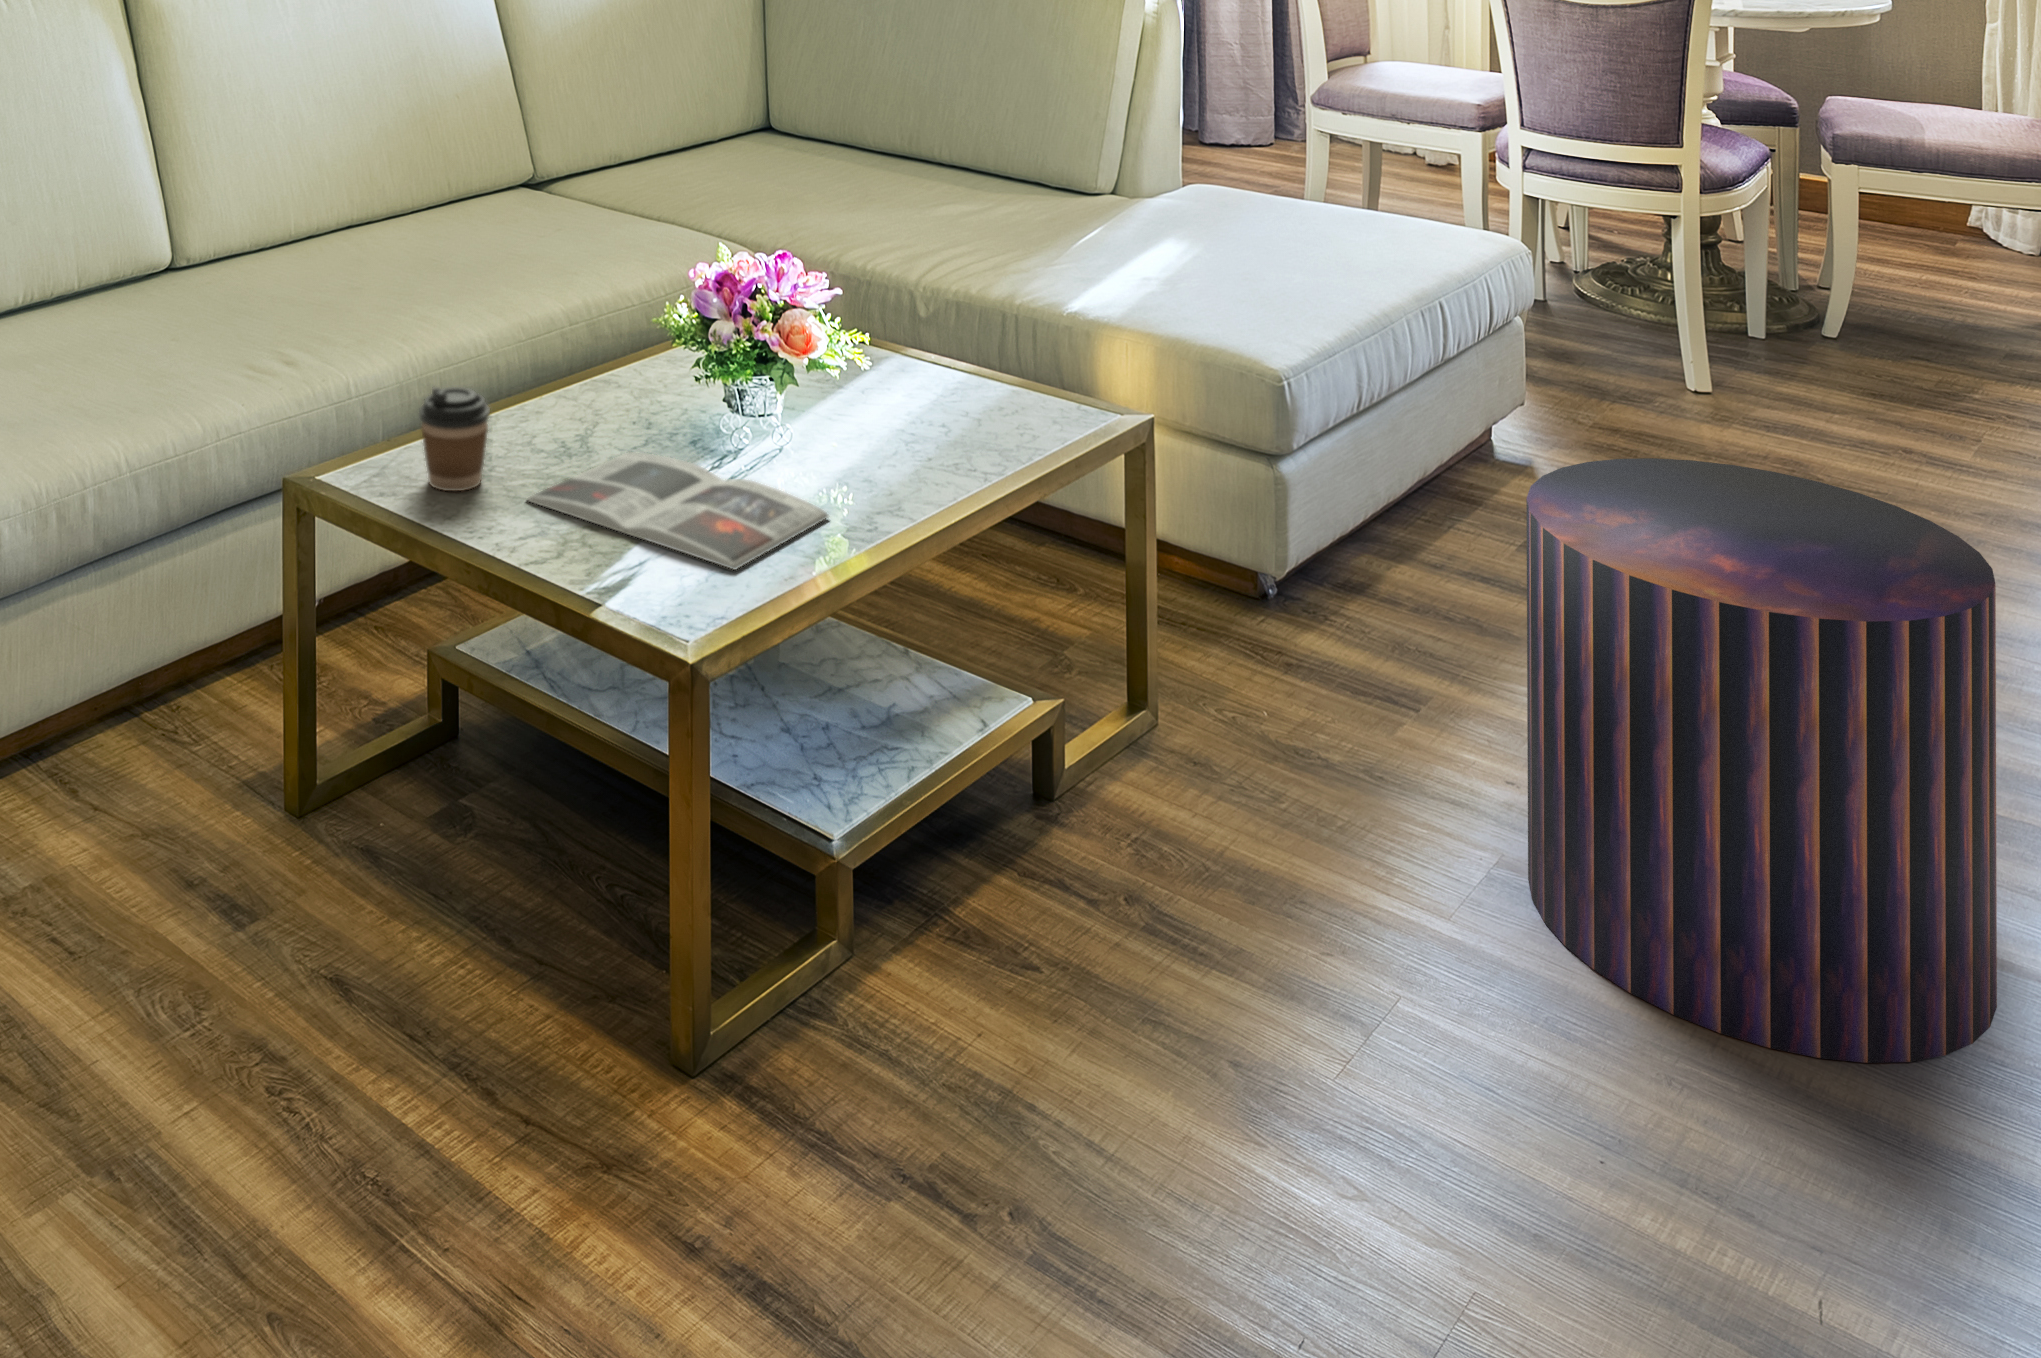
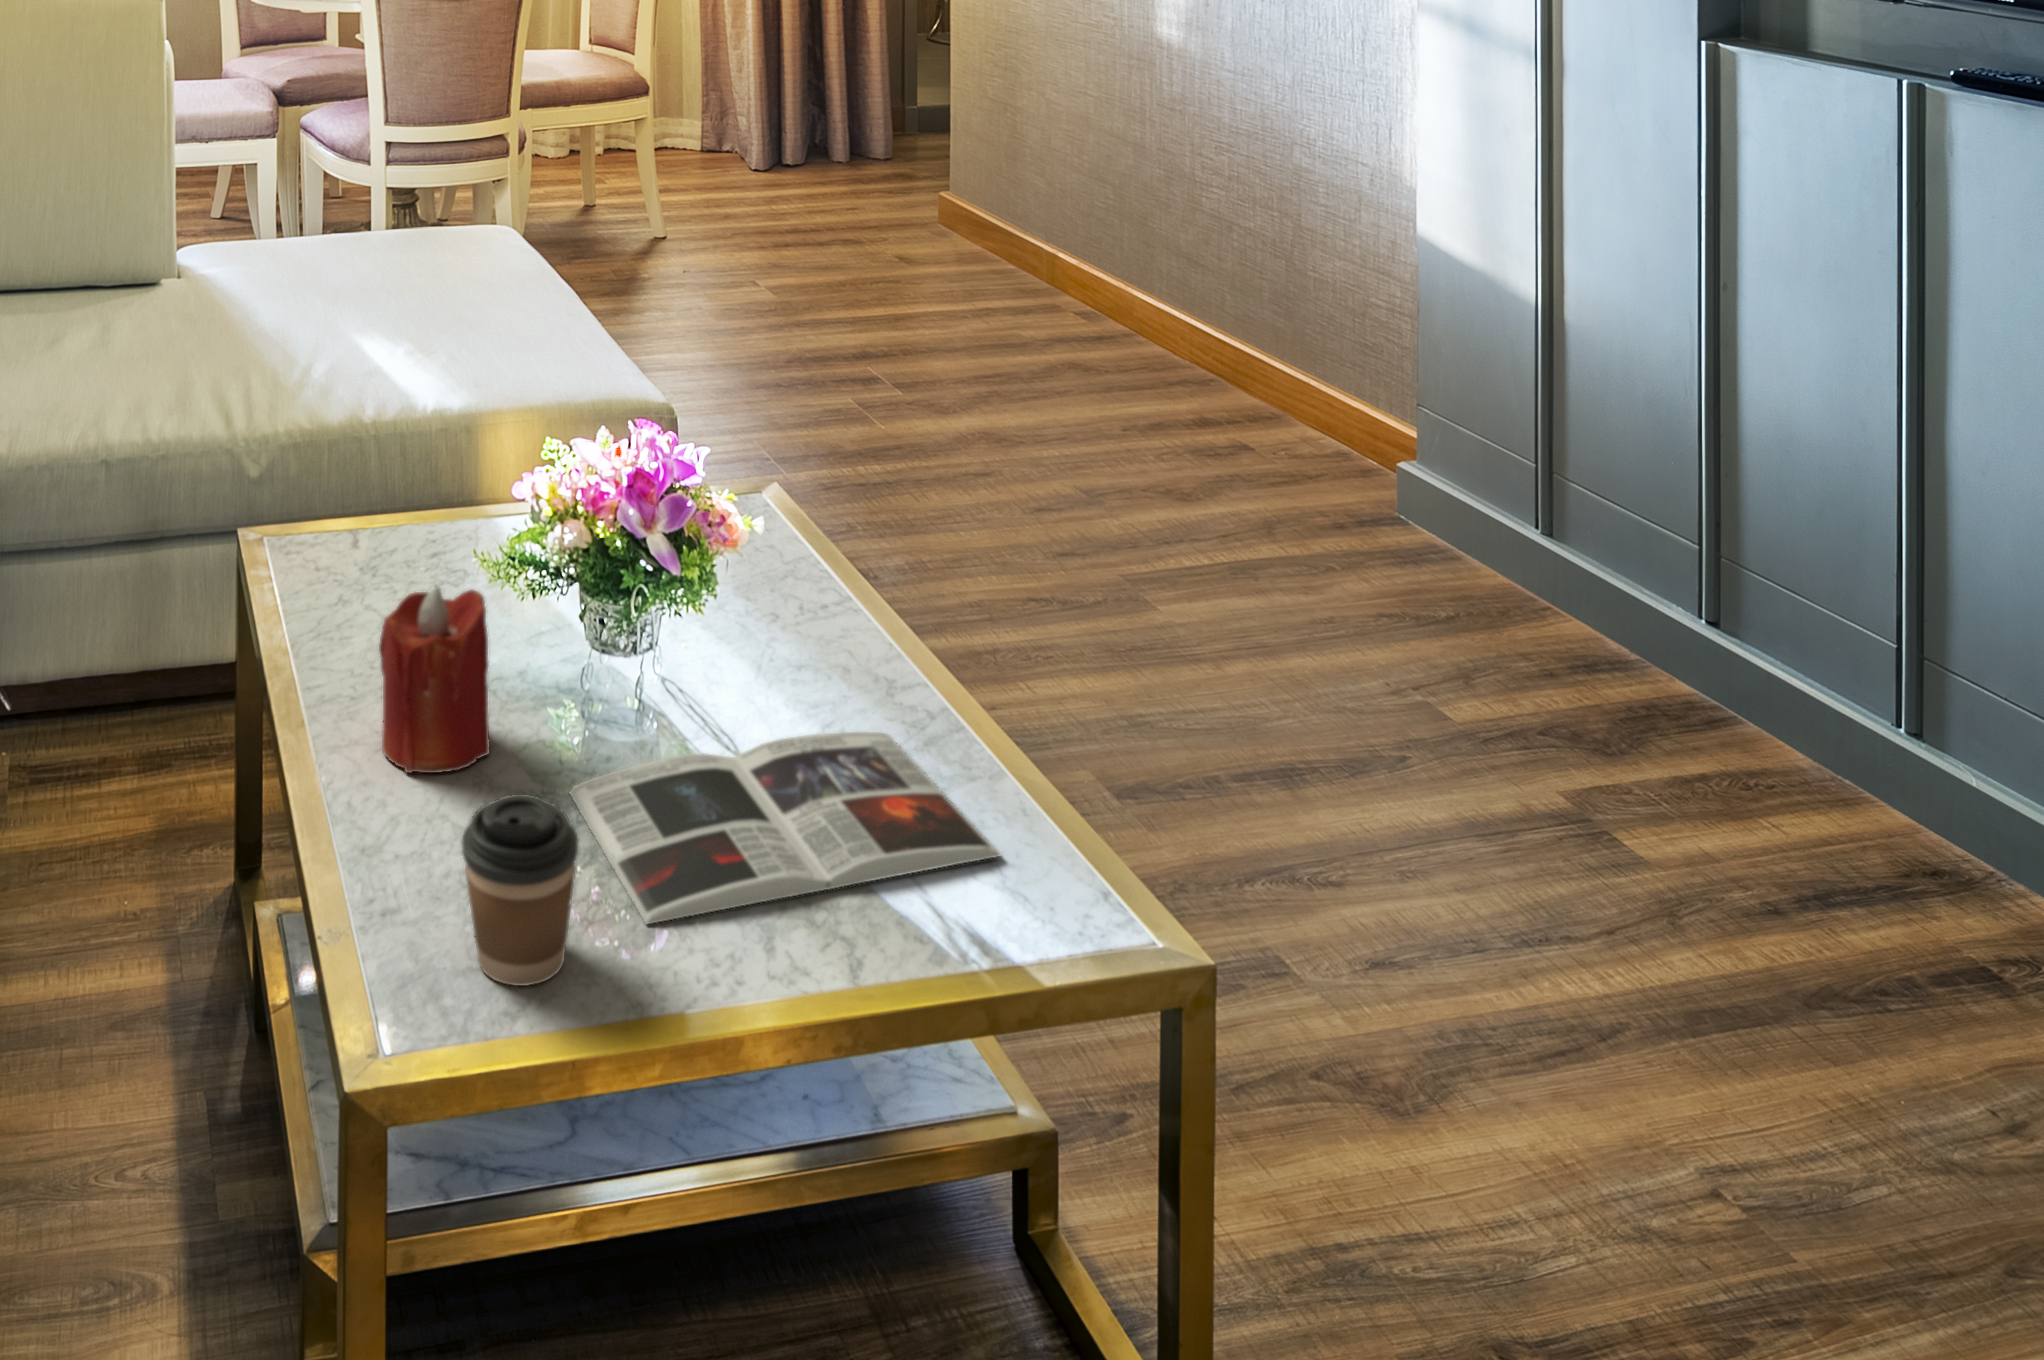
candle: none [579,309,655,428] -> present [379,586,490,773]
pouf: present [1526,458,1997,1063] -> none [1140,345,1514,836]

